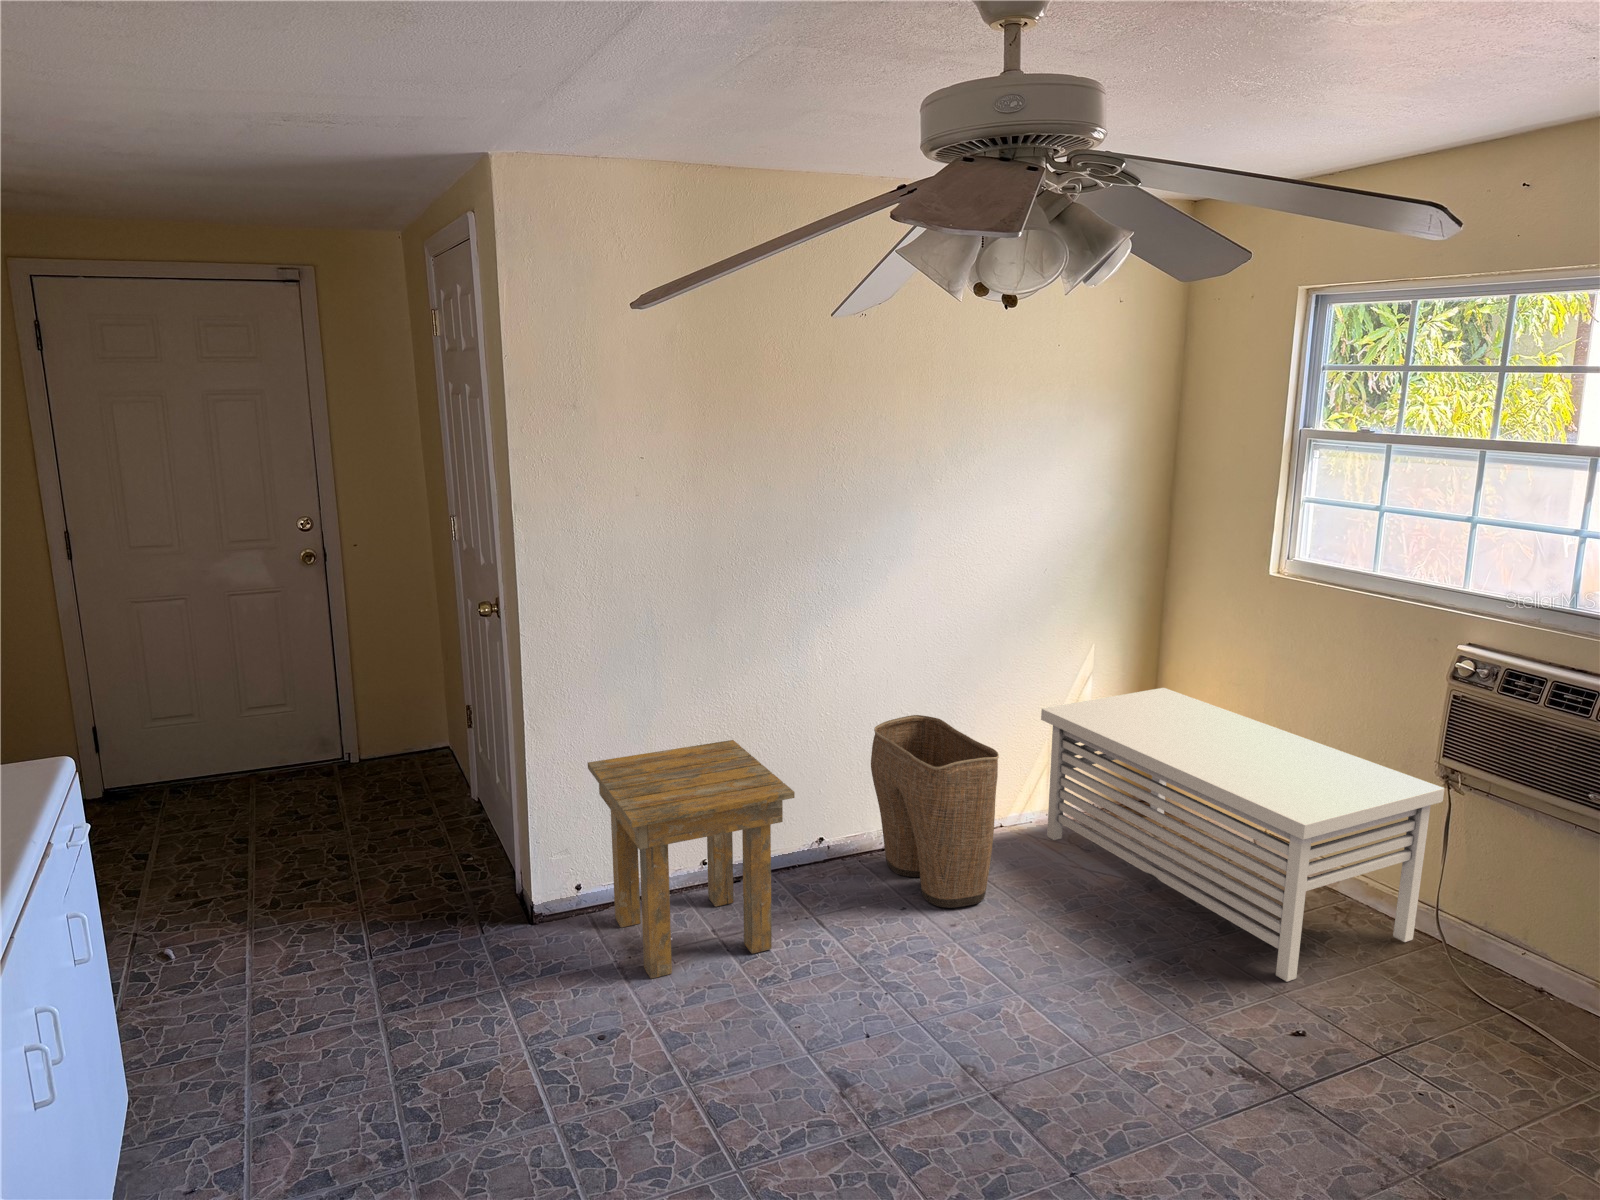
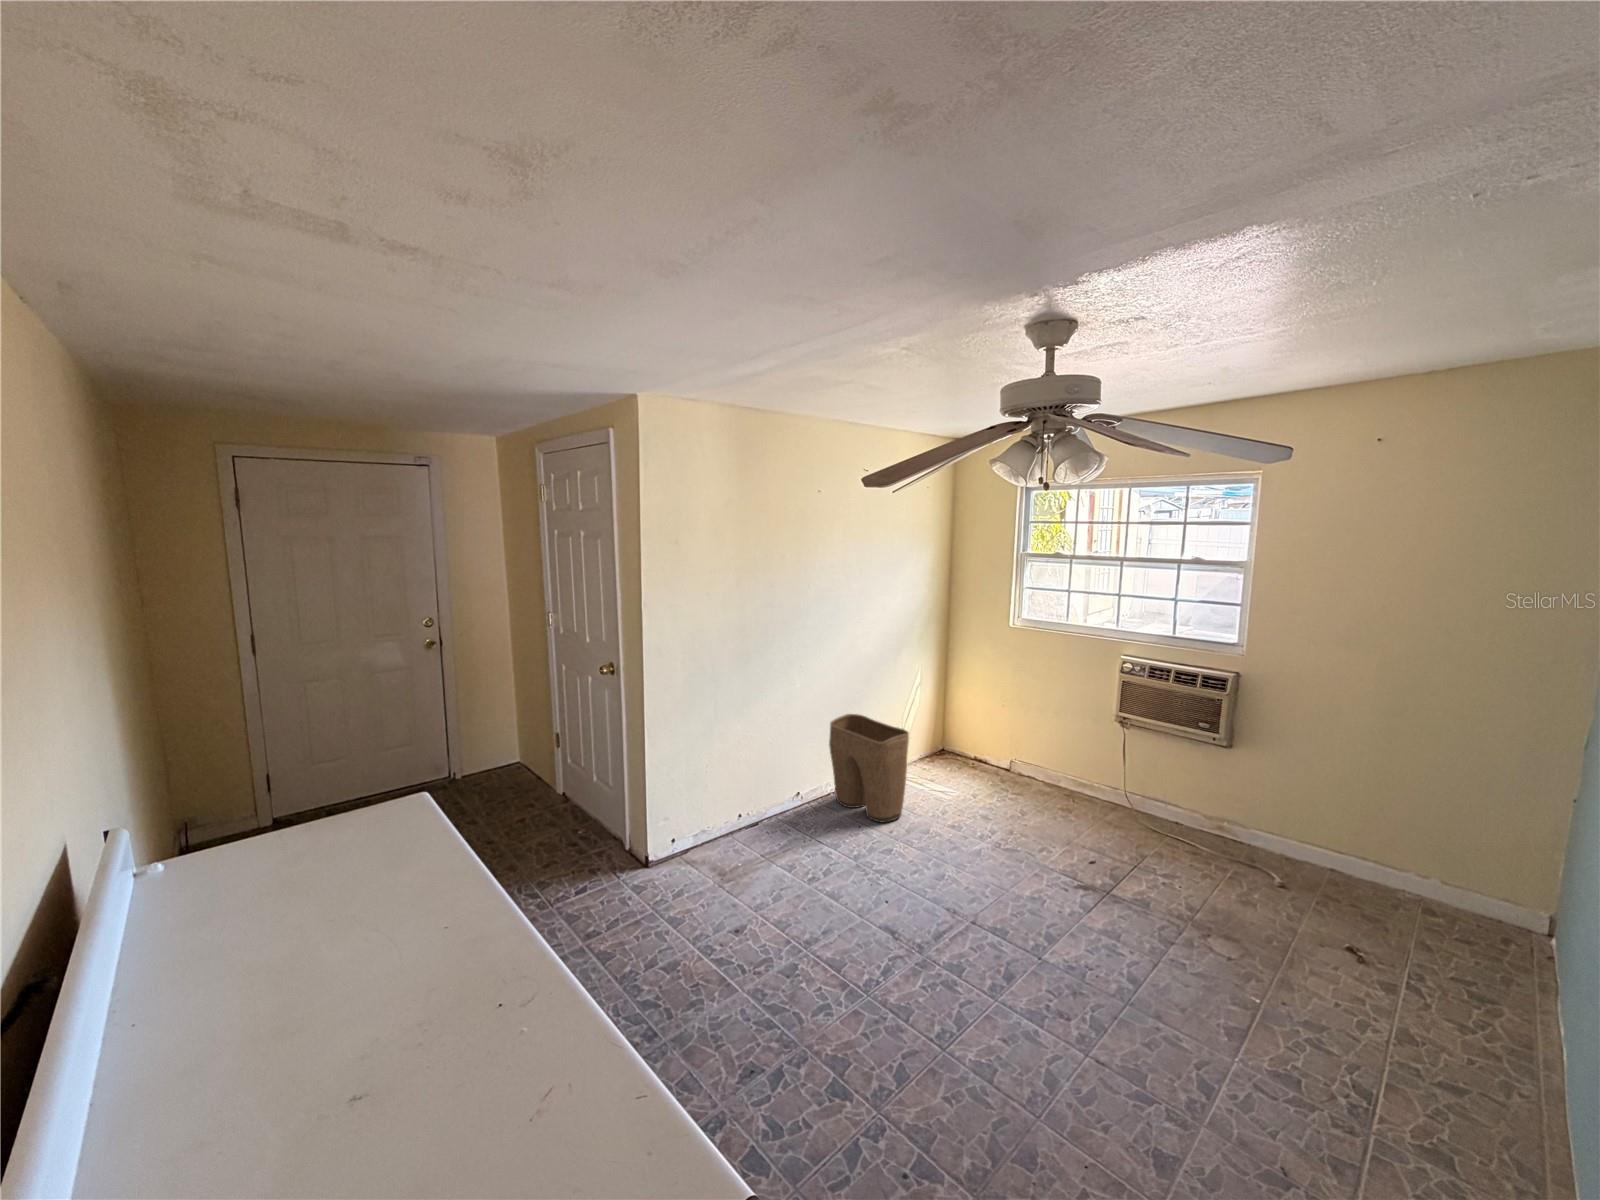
storage bench: present [1041,688,1444,982] -> none [906,688,1119,837]
side table: present [588,740,795,979] -> none [684,738,821,890]

